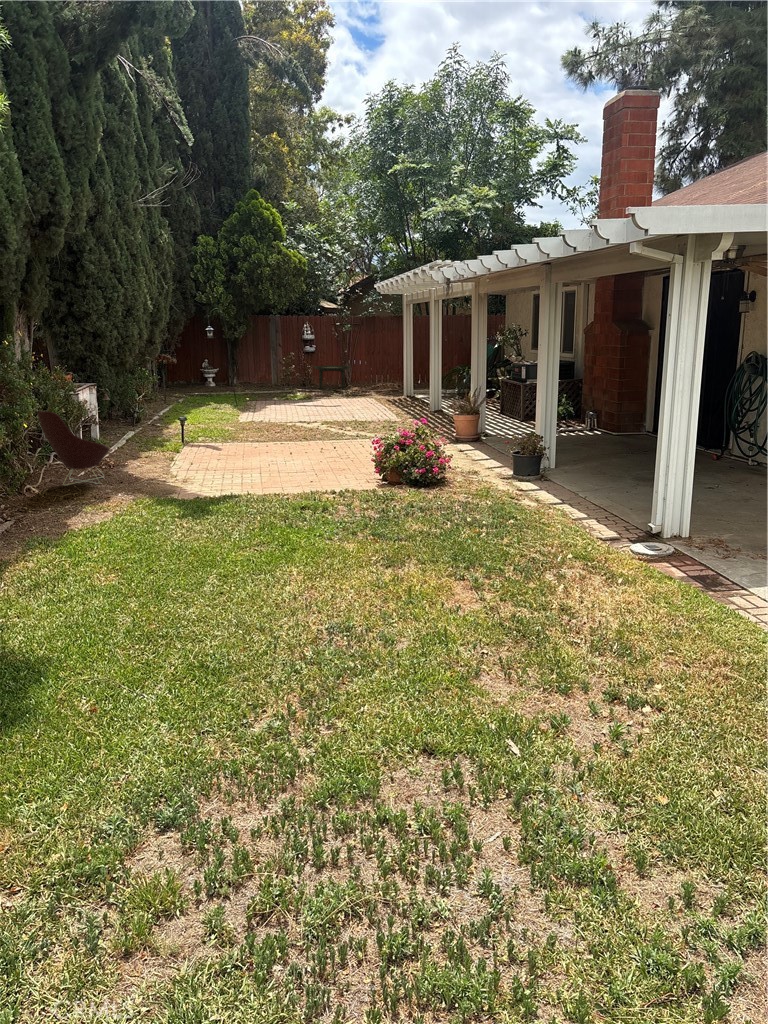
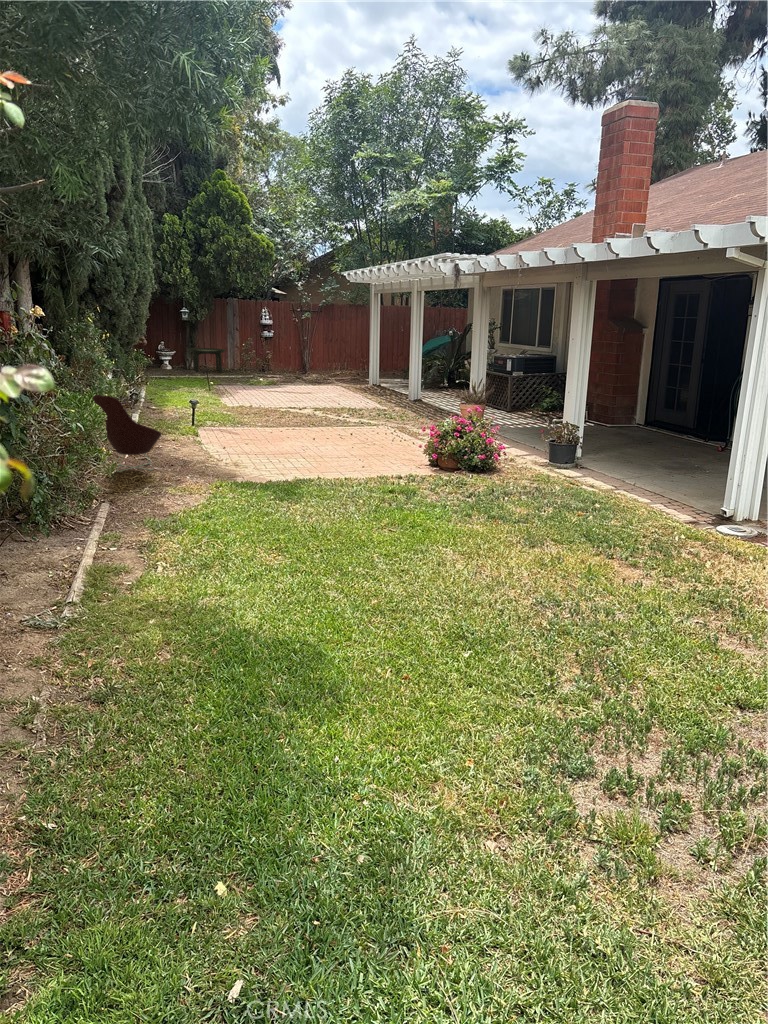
round table: present [314,365,350,389] -> present [188,348,225,373]

